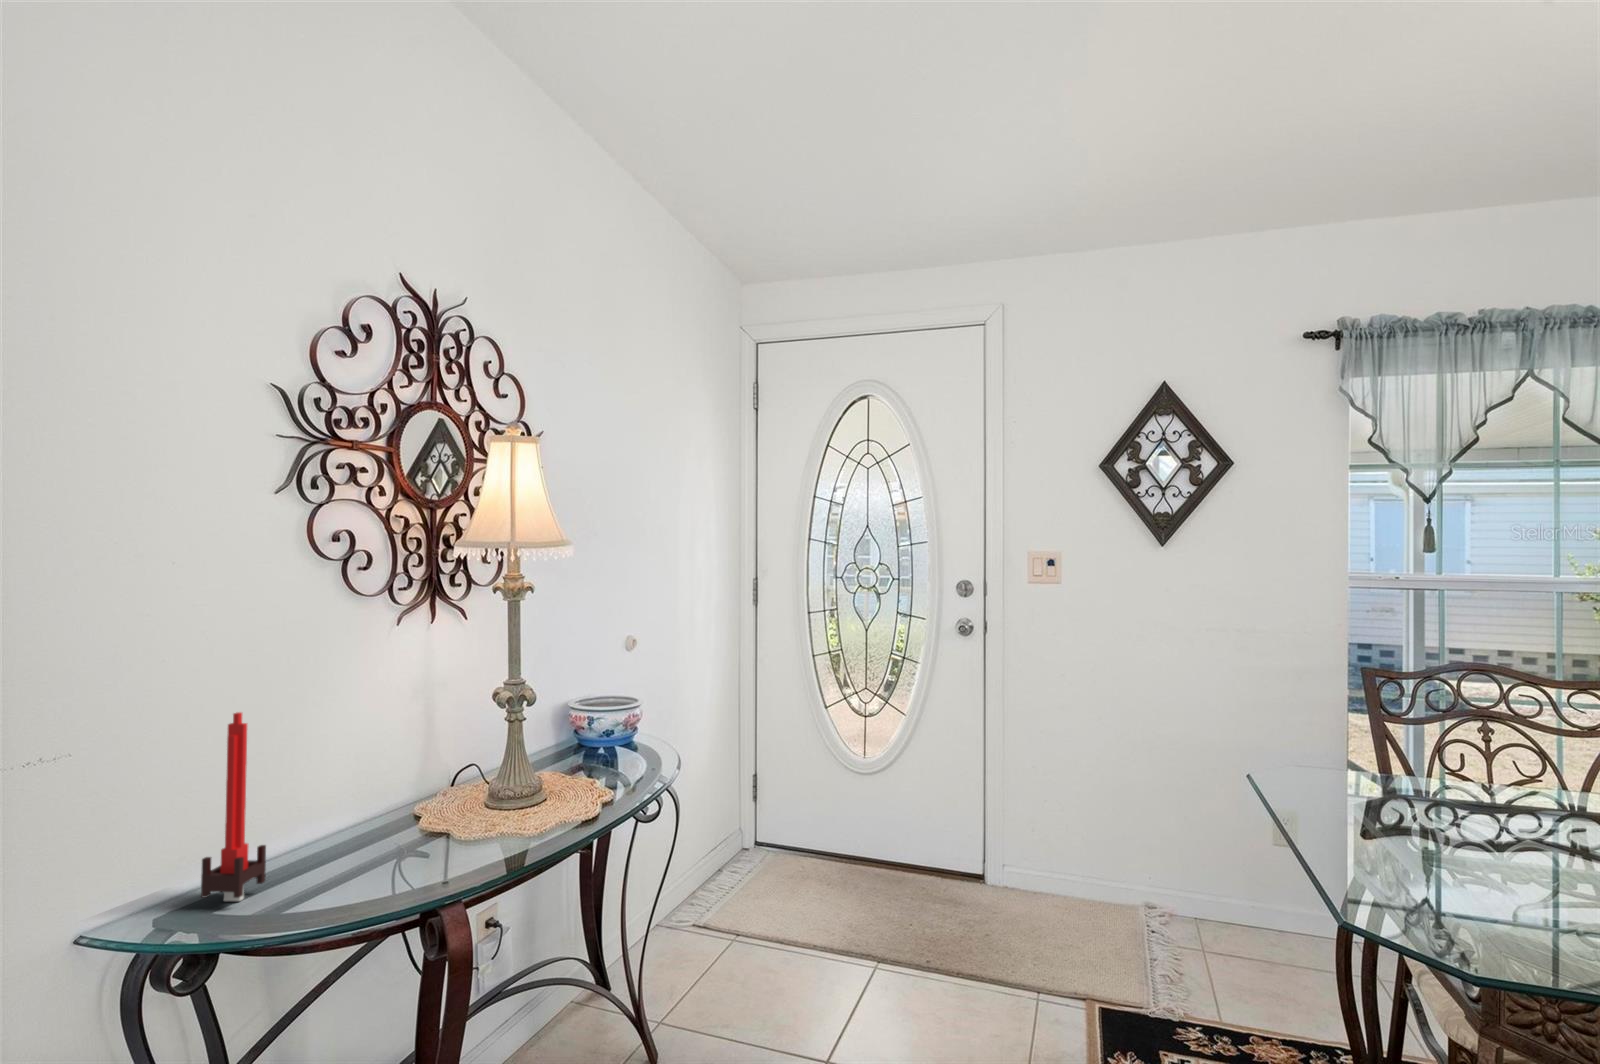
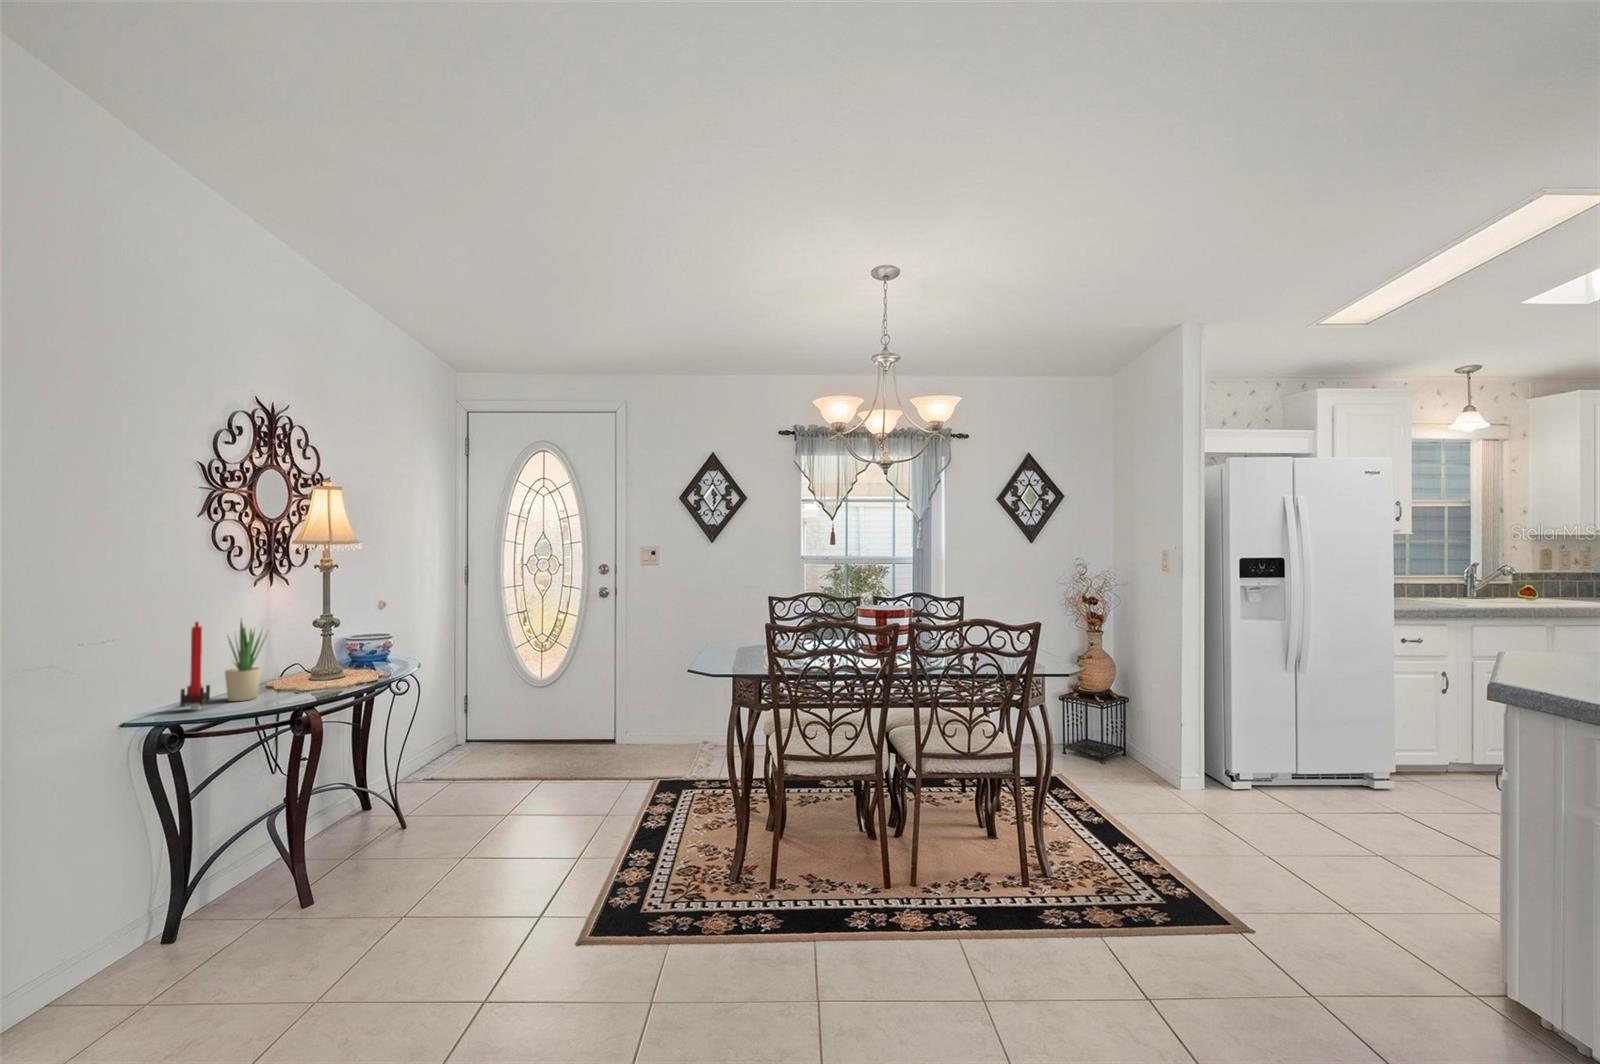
potted plant: none [309,697,389,875] -> present [225,621,266,701]

